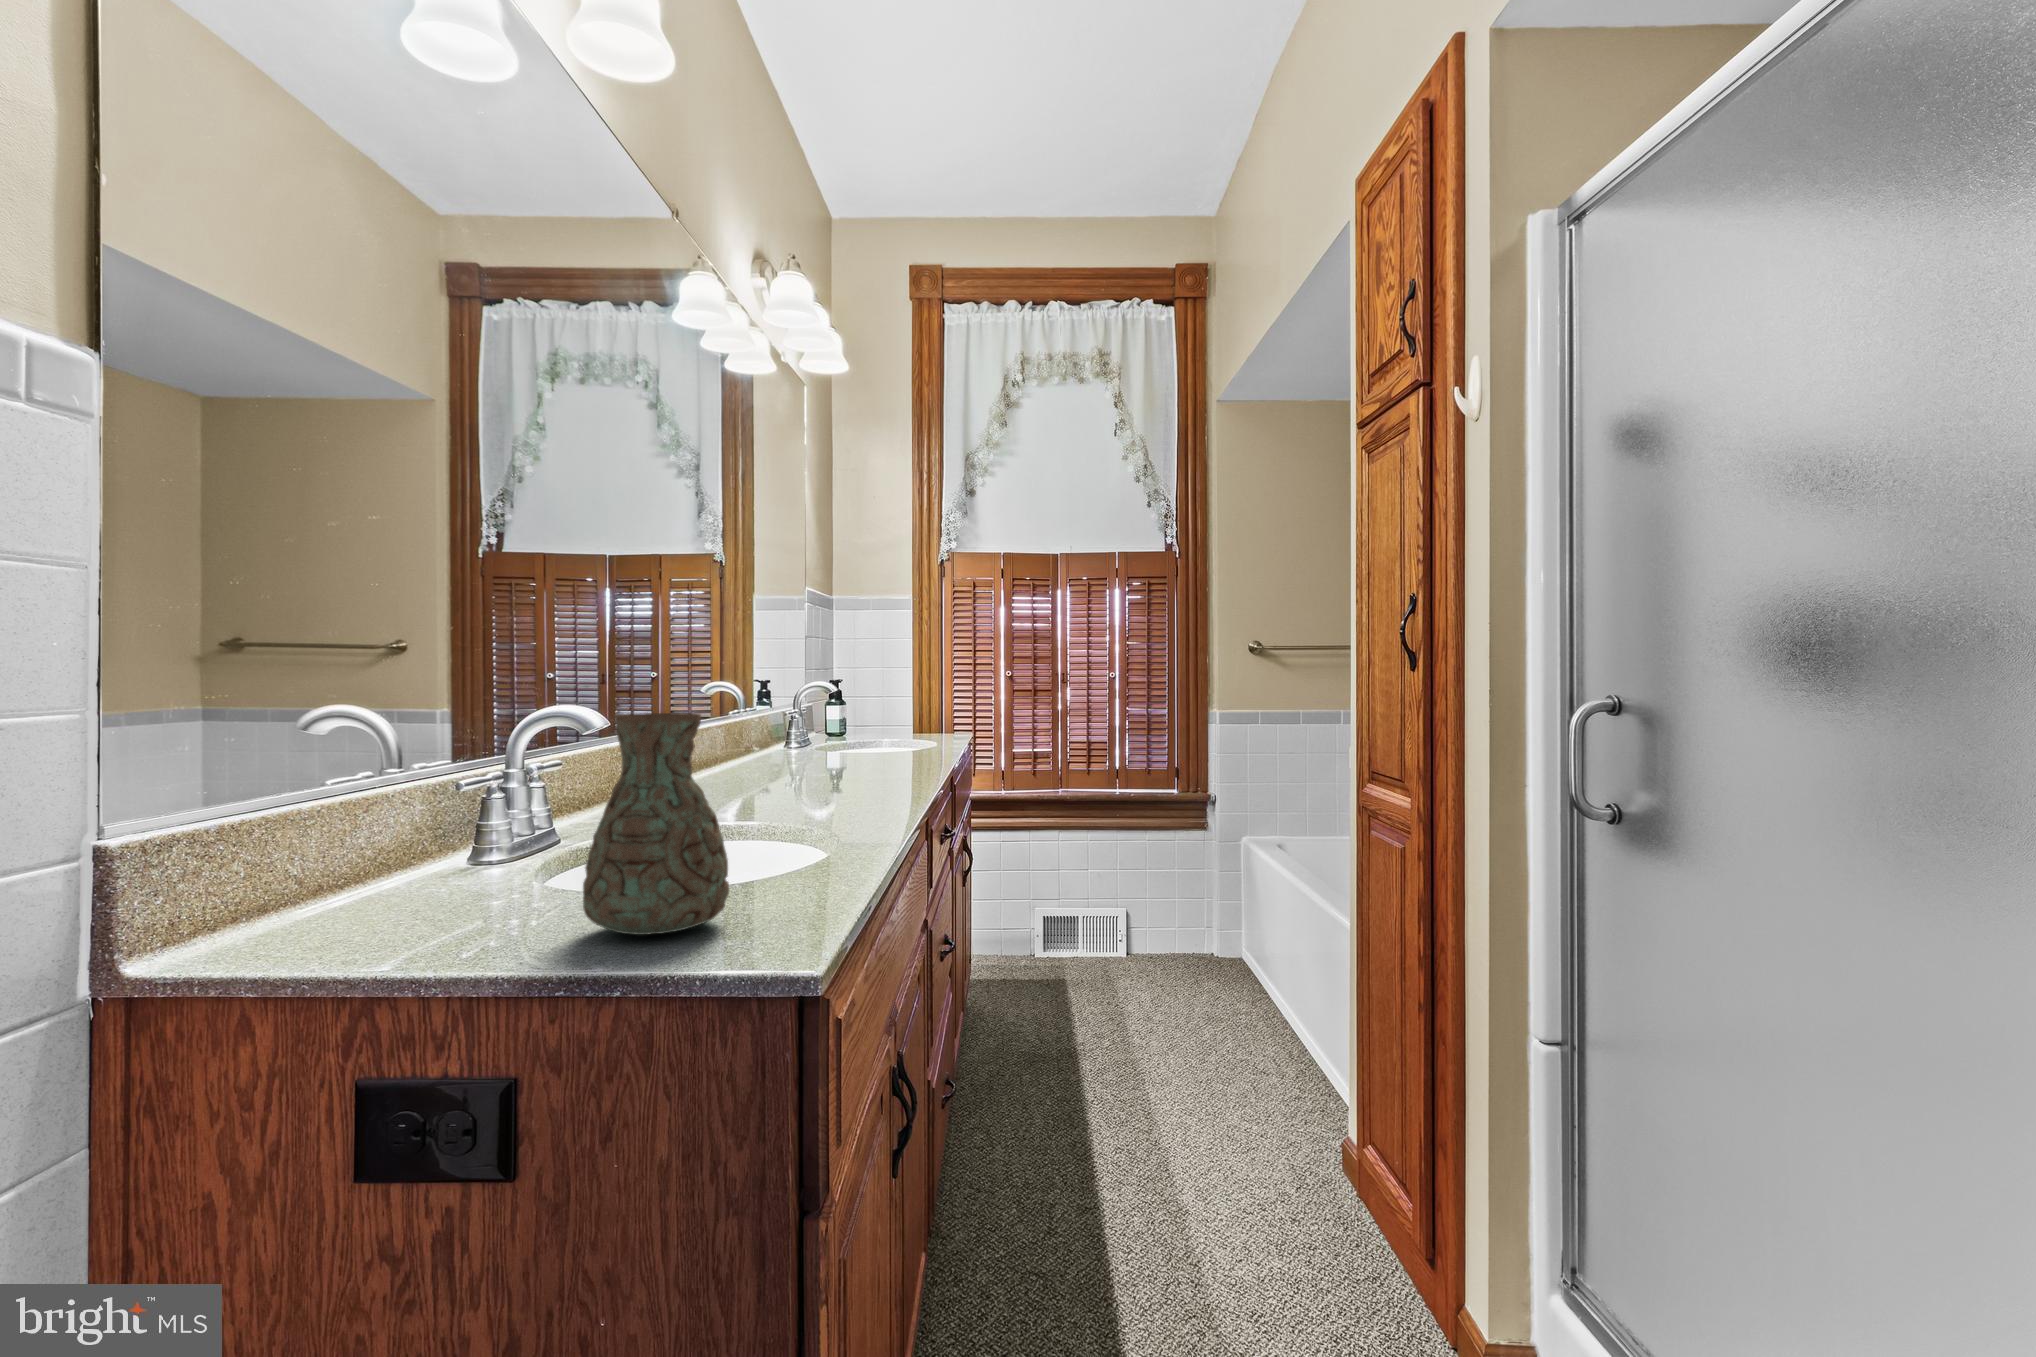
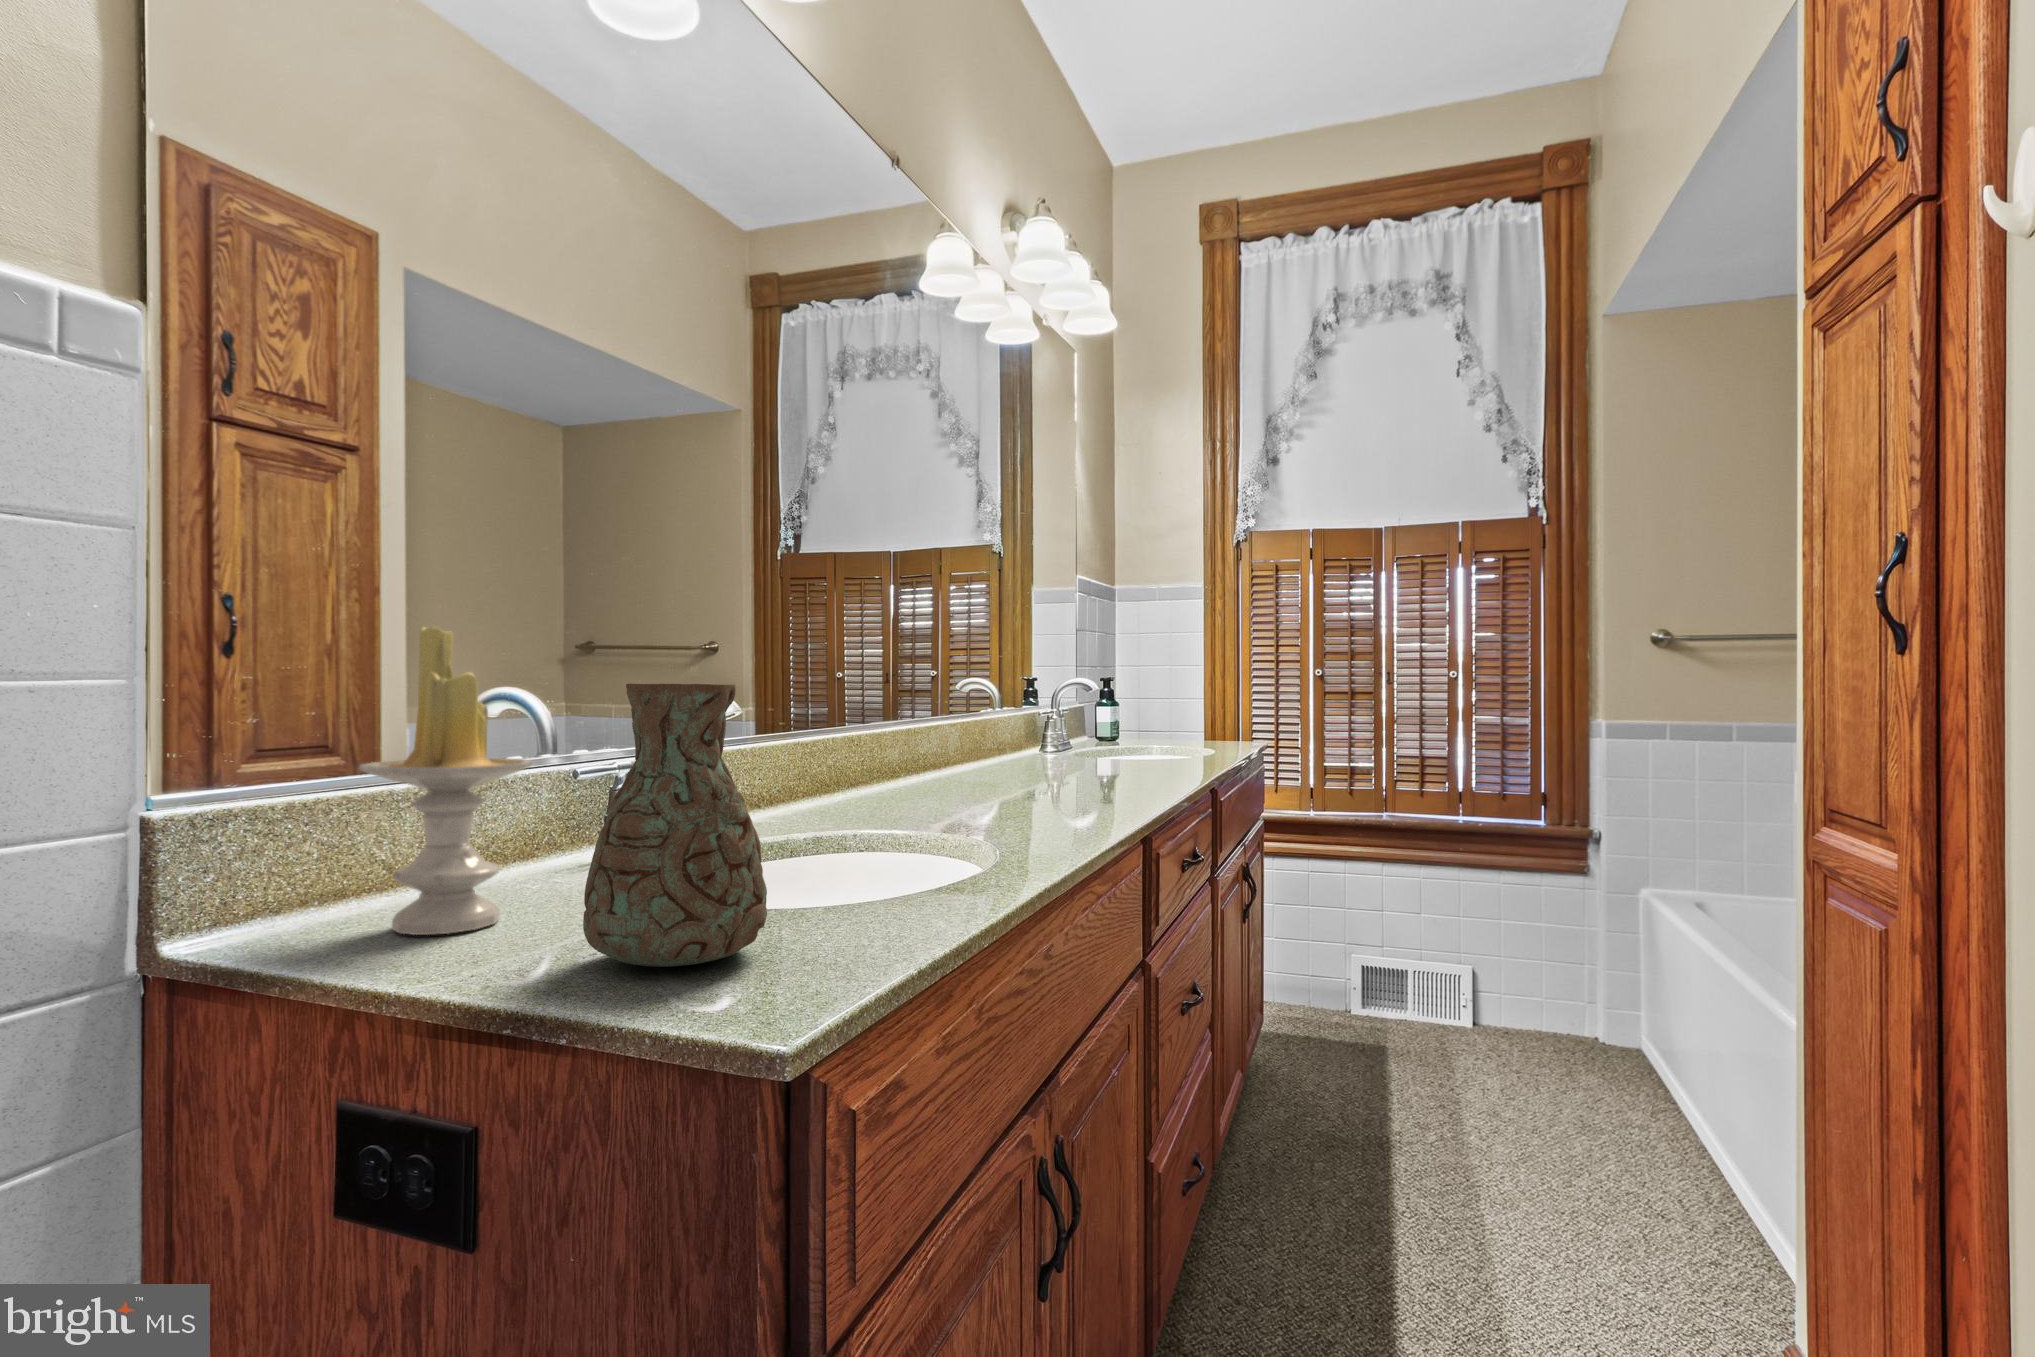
candle: none [326,664,481,934] -> present [359,626,533,935]

